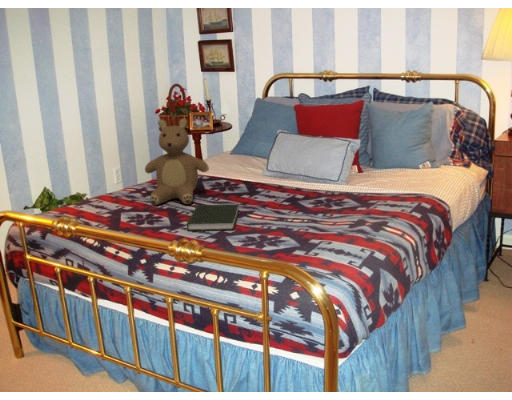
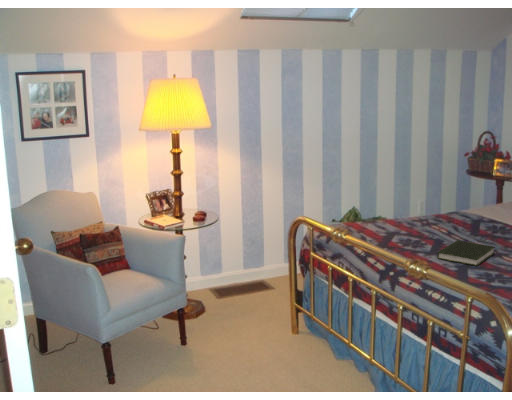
teddy bear: present [145,118,209,204] -> none [421,159,482,238]

